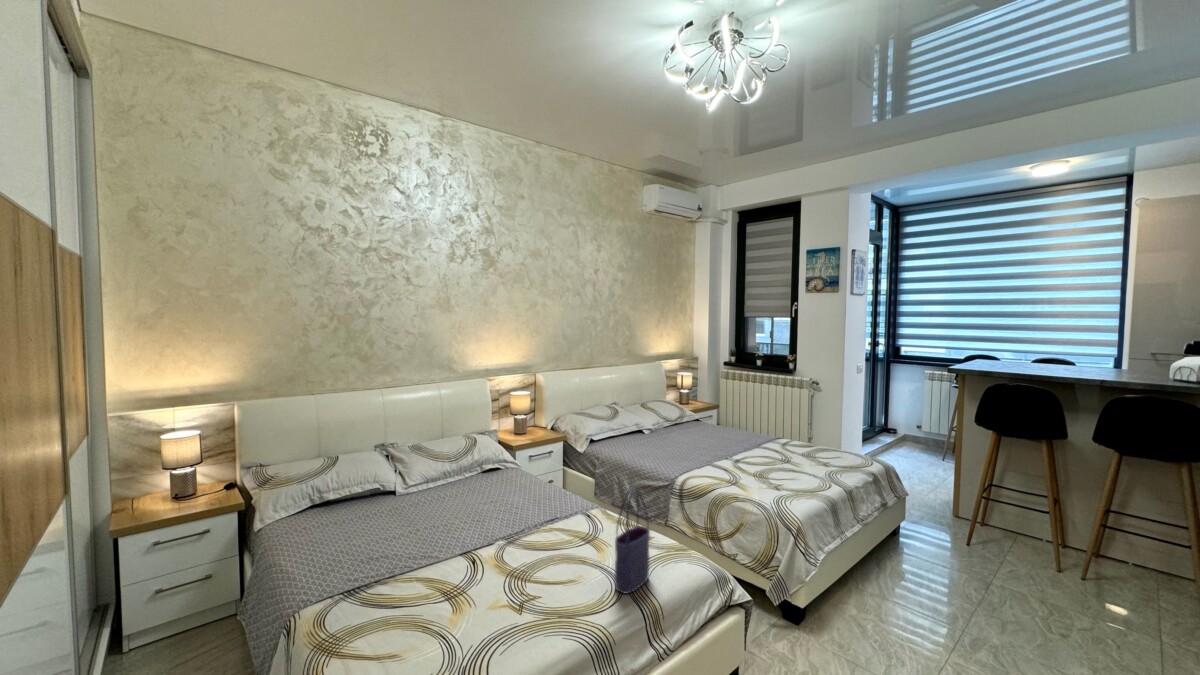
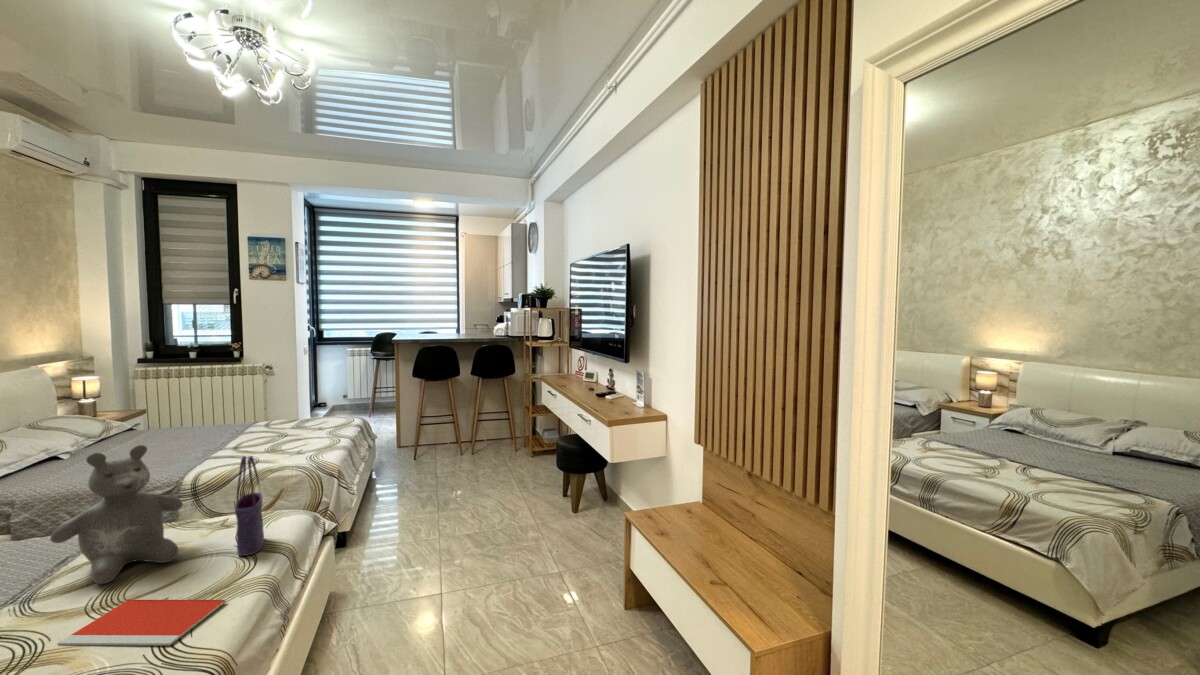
teddy bear: none [540,445,615,559] -> present [50,445,183,584]
notebook: none [481,579,554,650] -> present [58,600,226,645]

